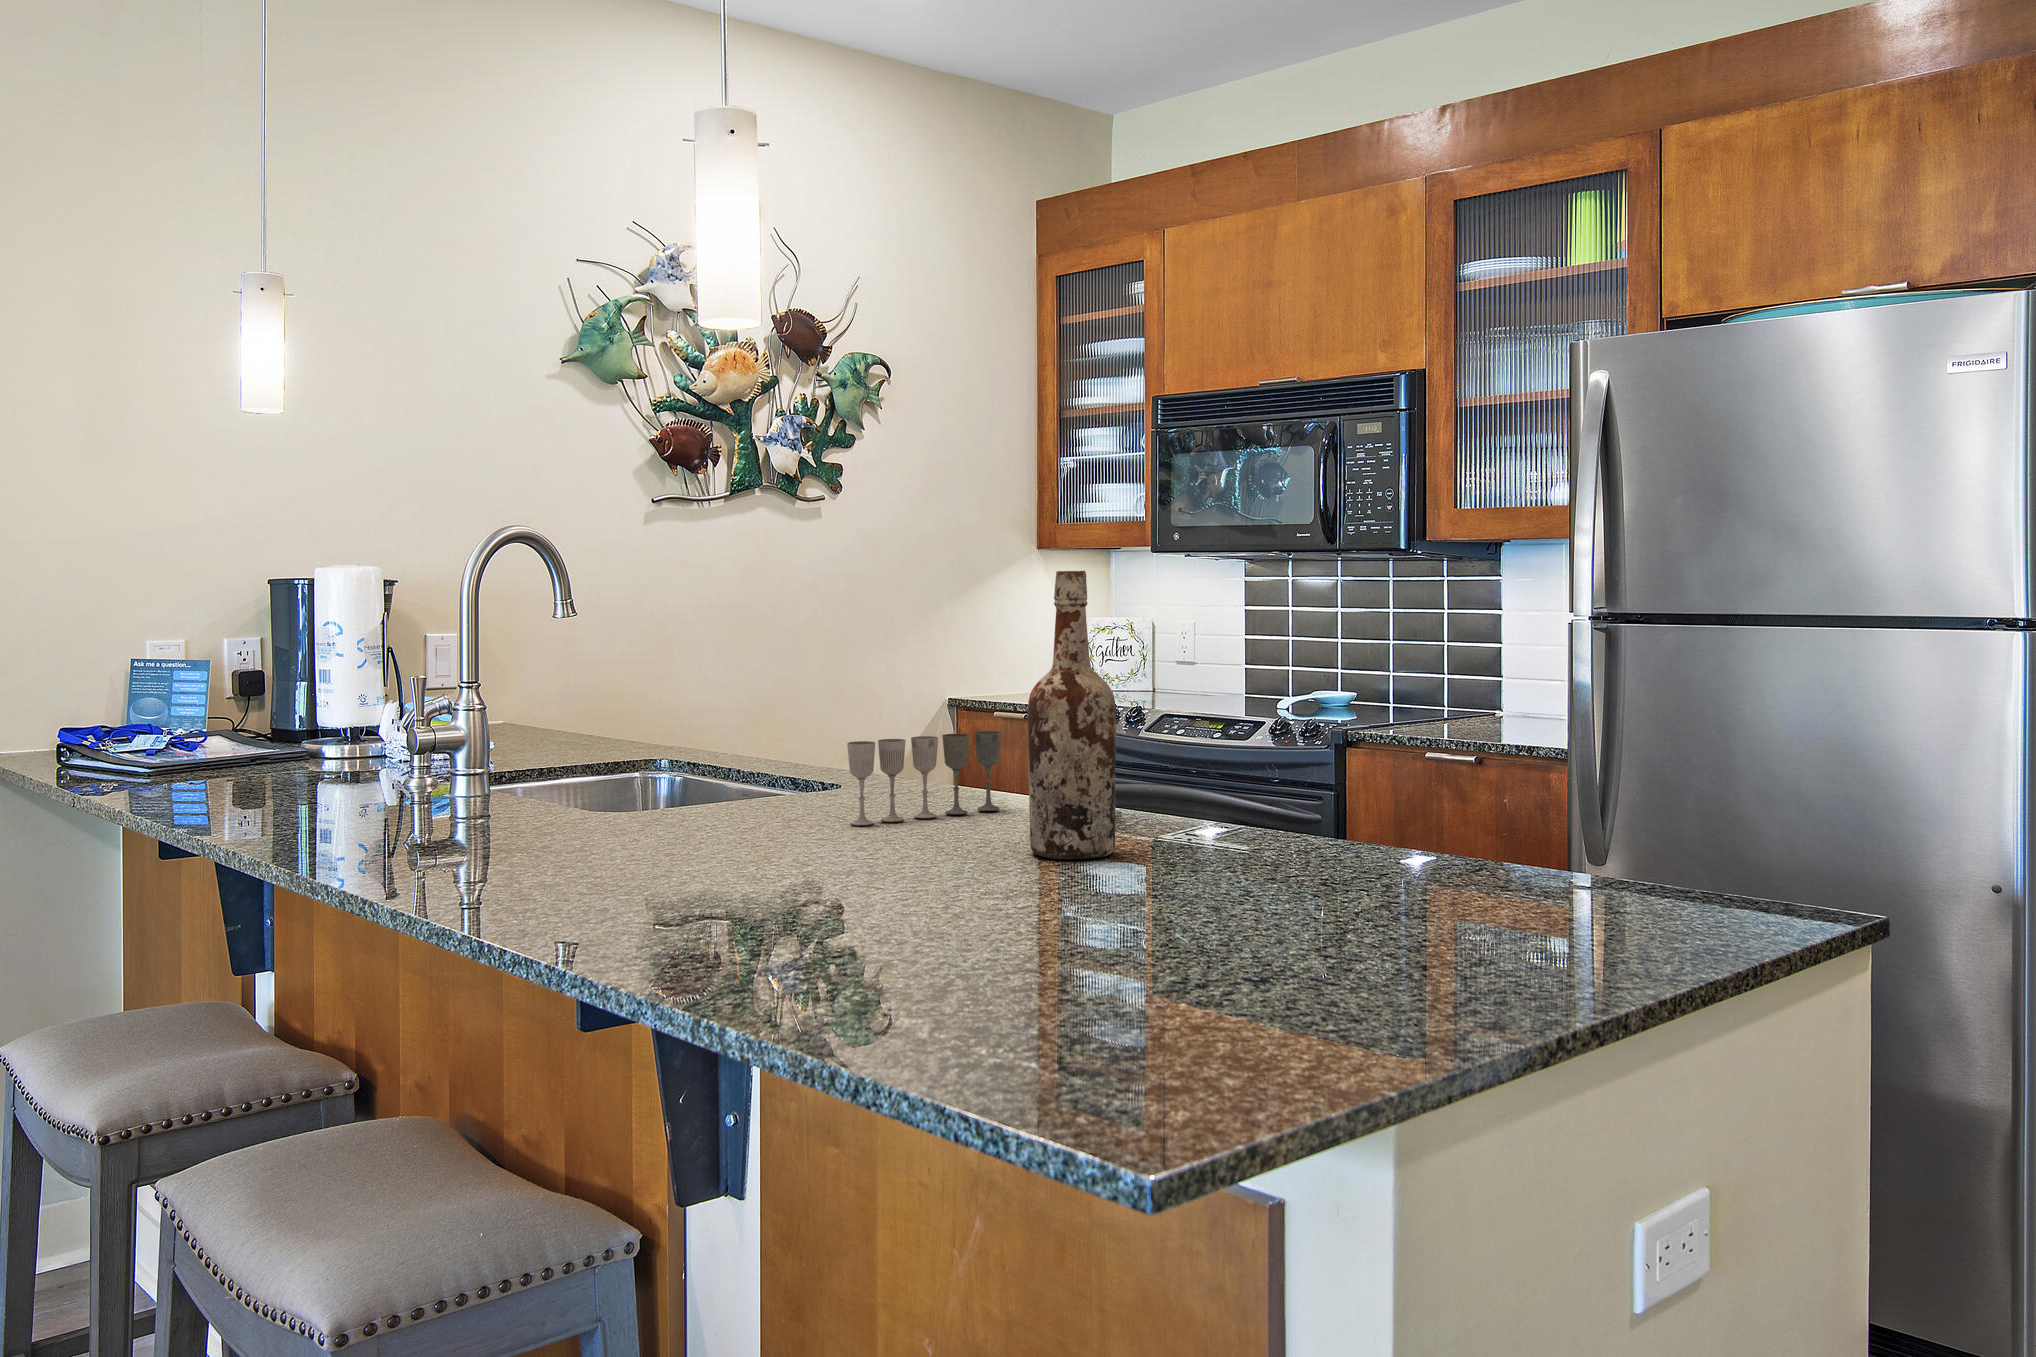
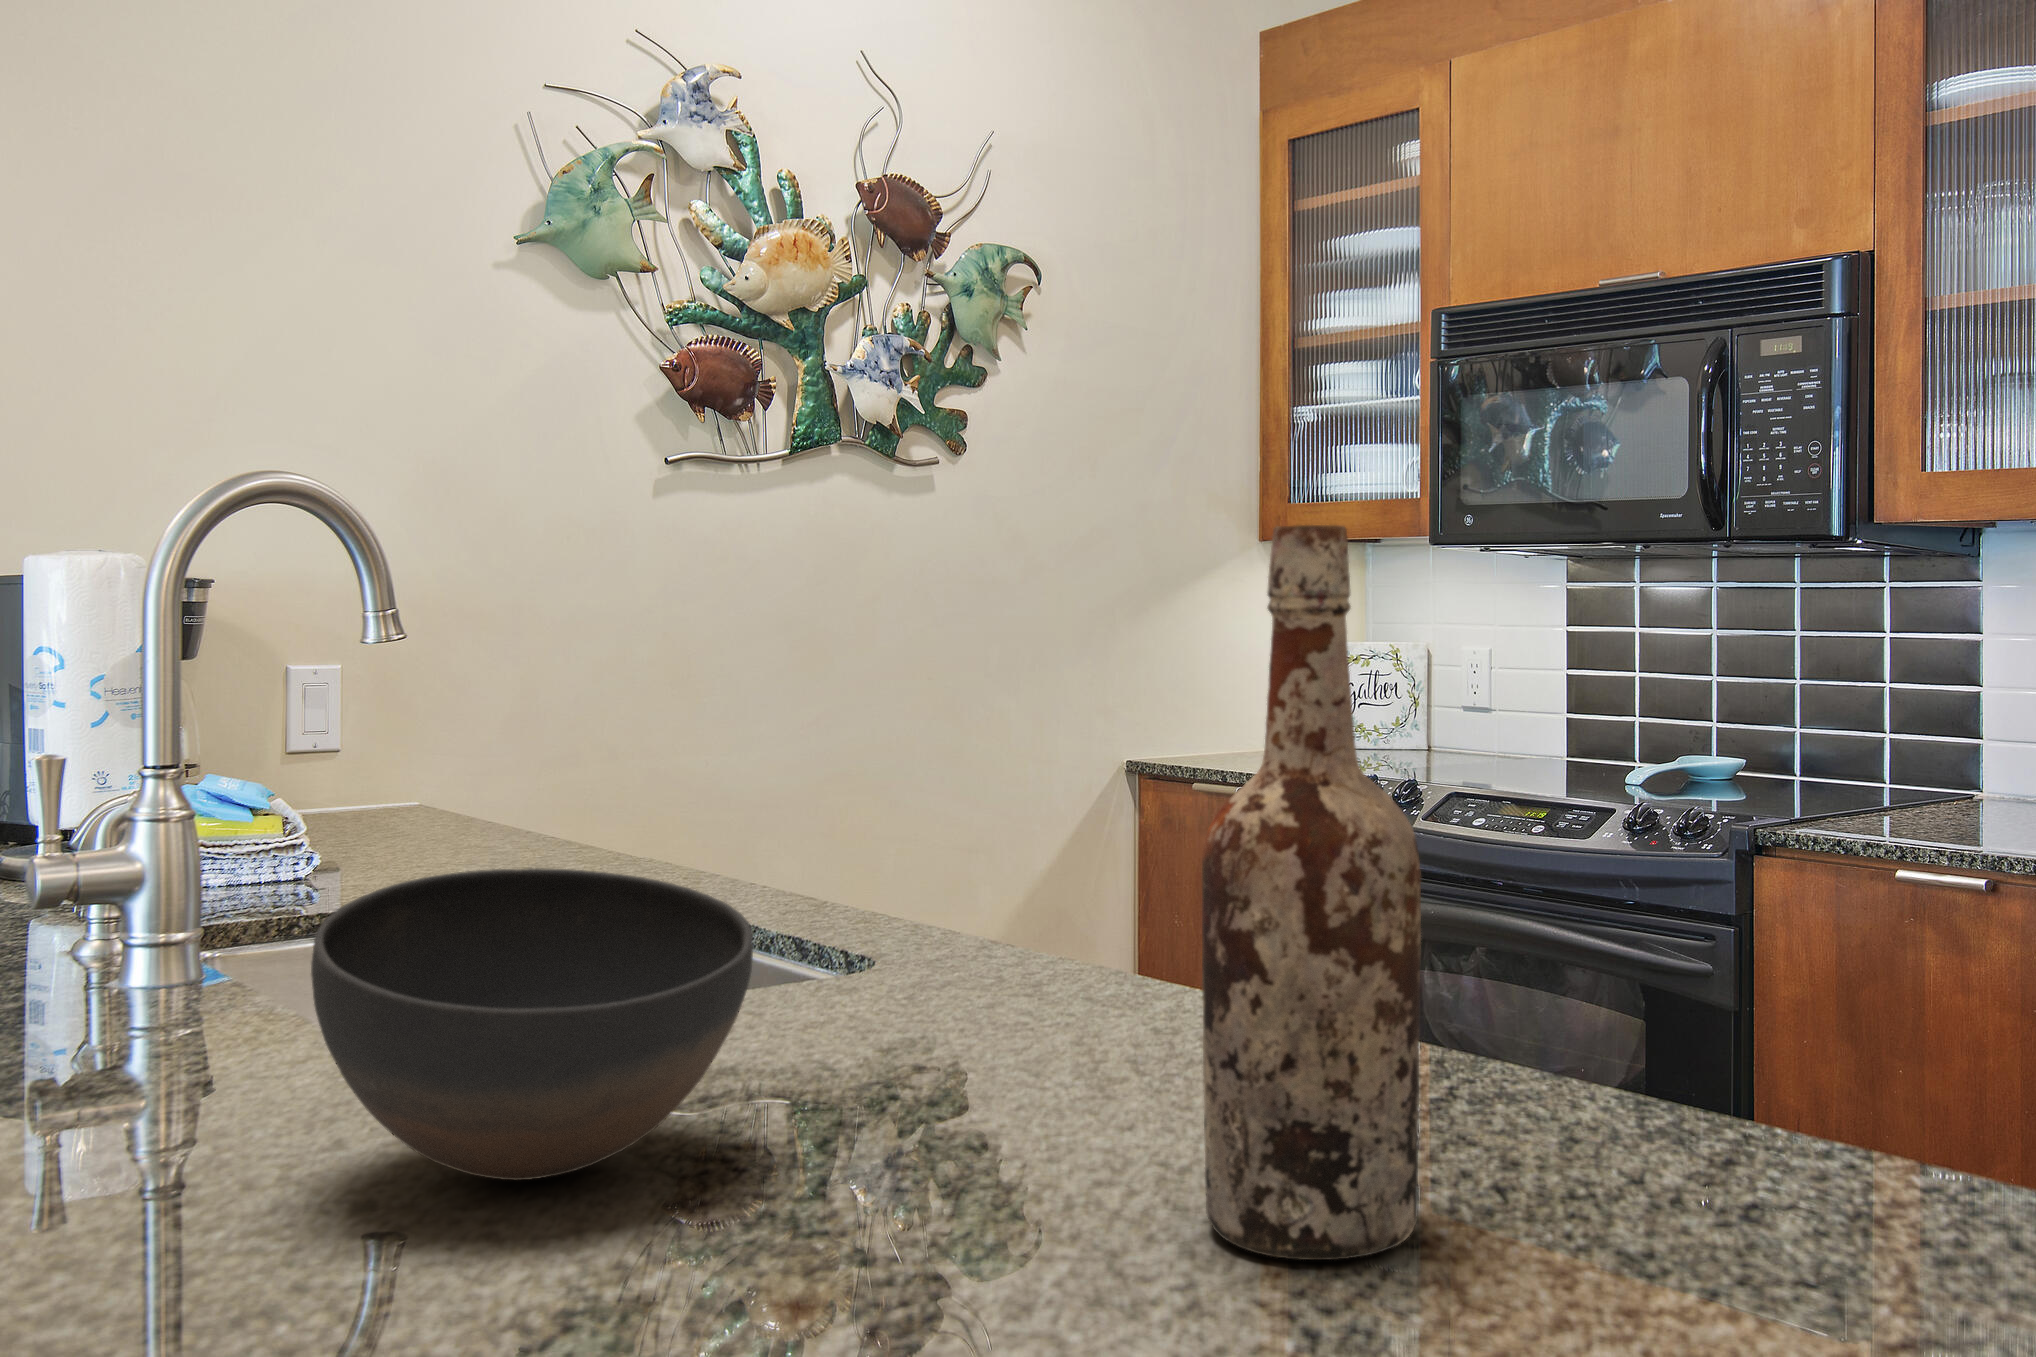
bowl: none [653,721,834,846] -> present [311,868,753,1180]
wine glass: present [847,731,1001,826] -> none [819,878,1160,1095]

